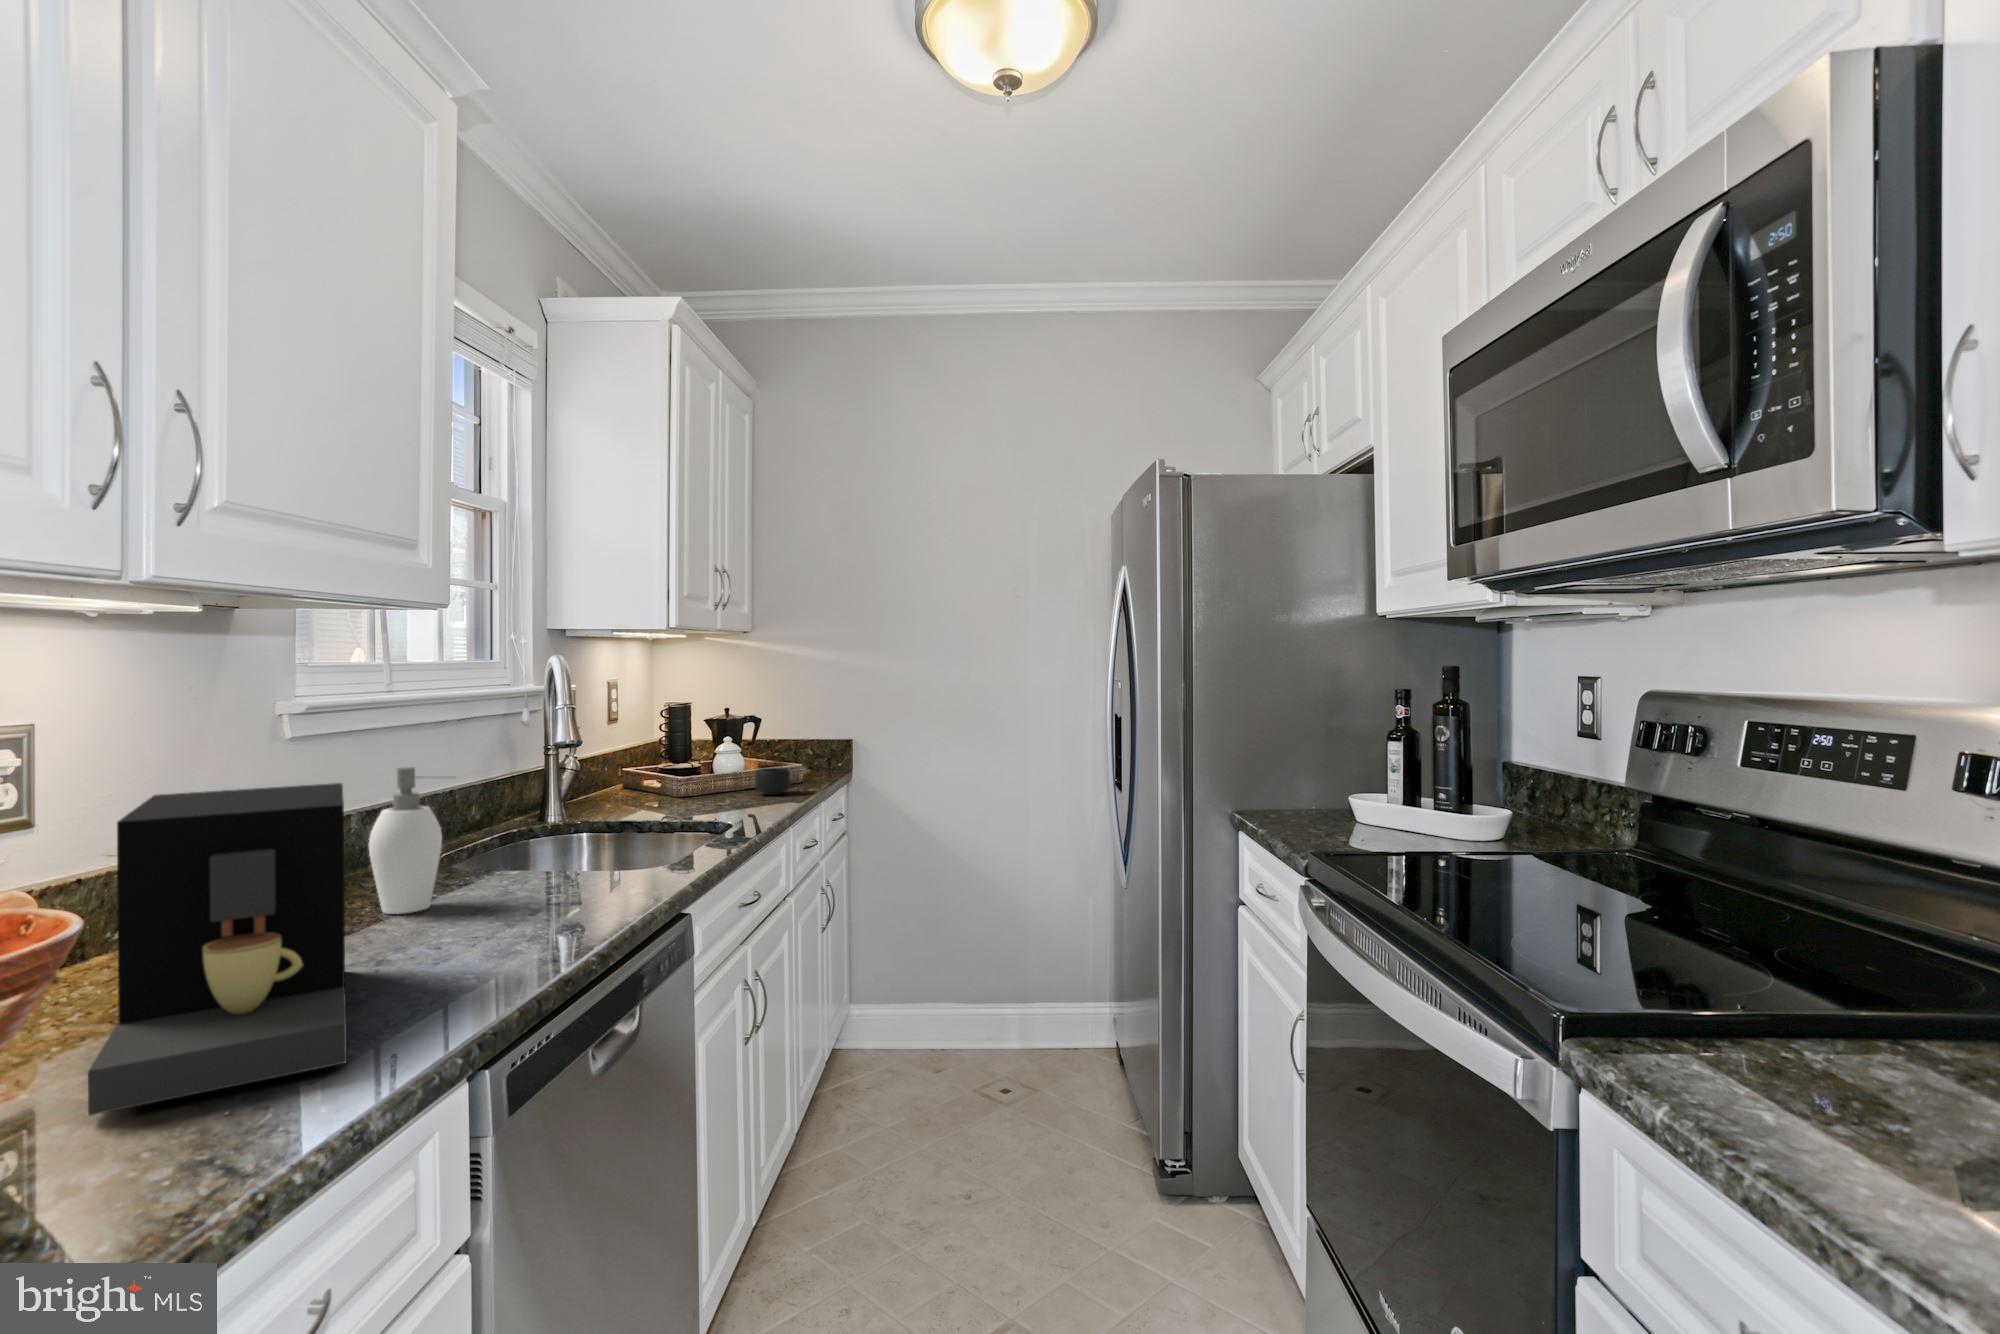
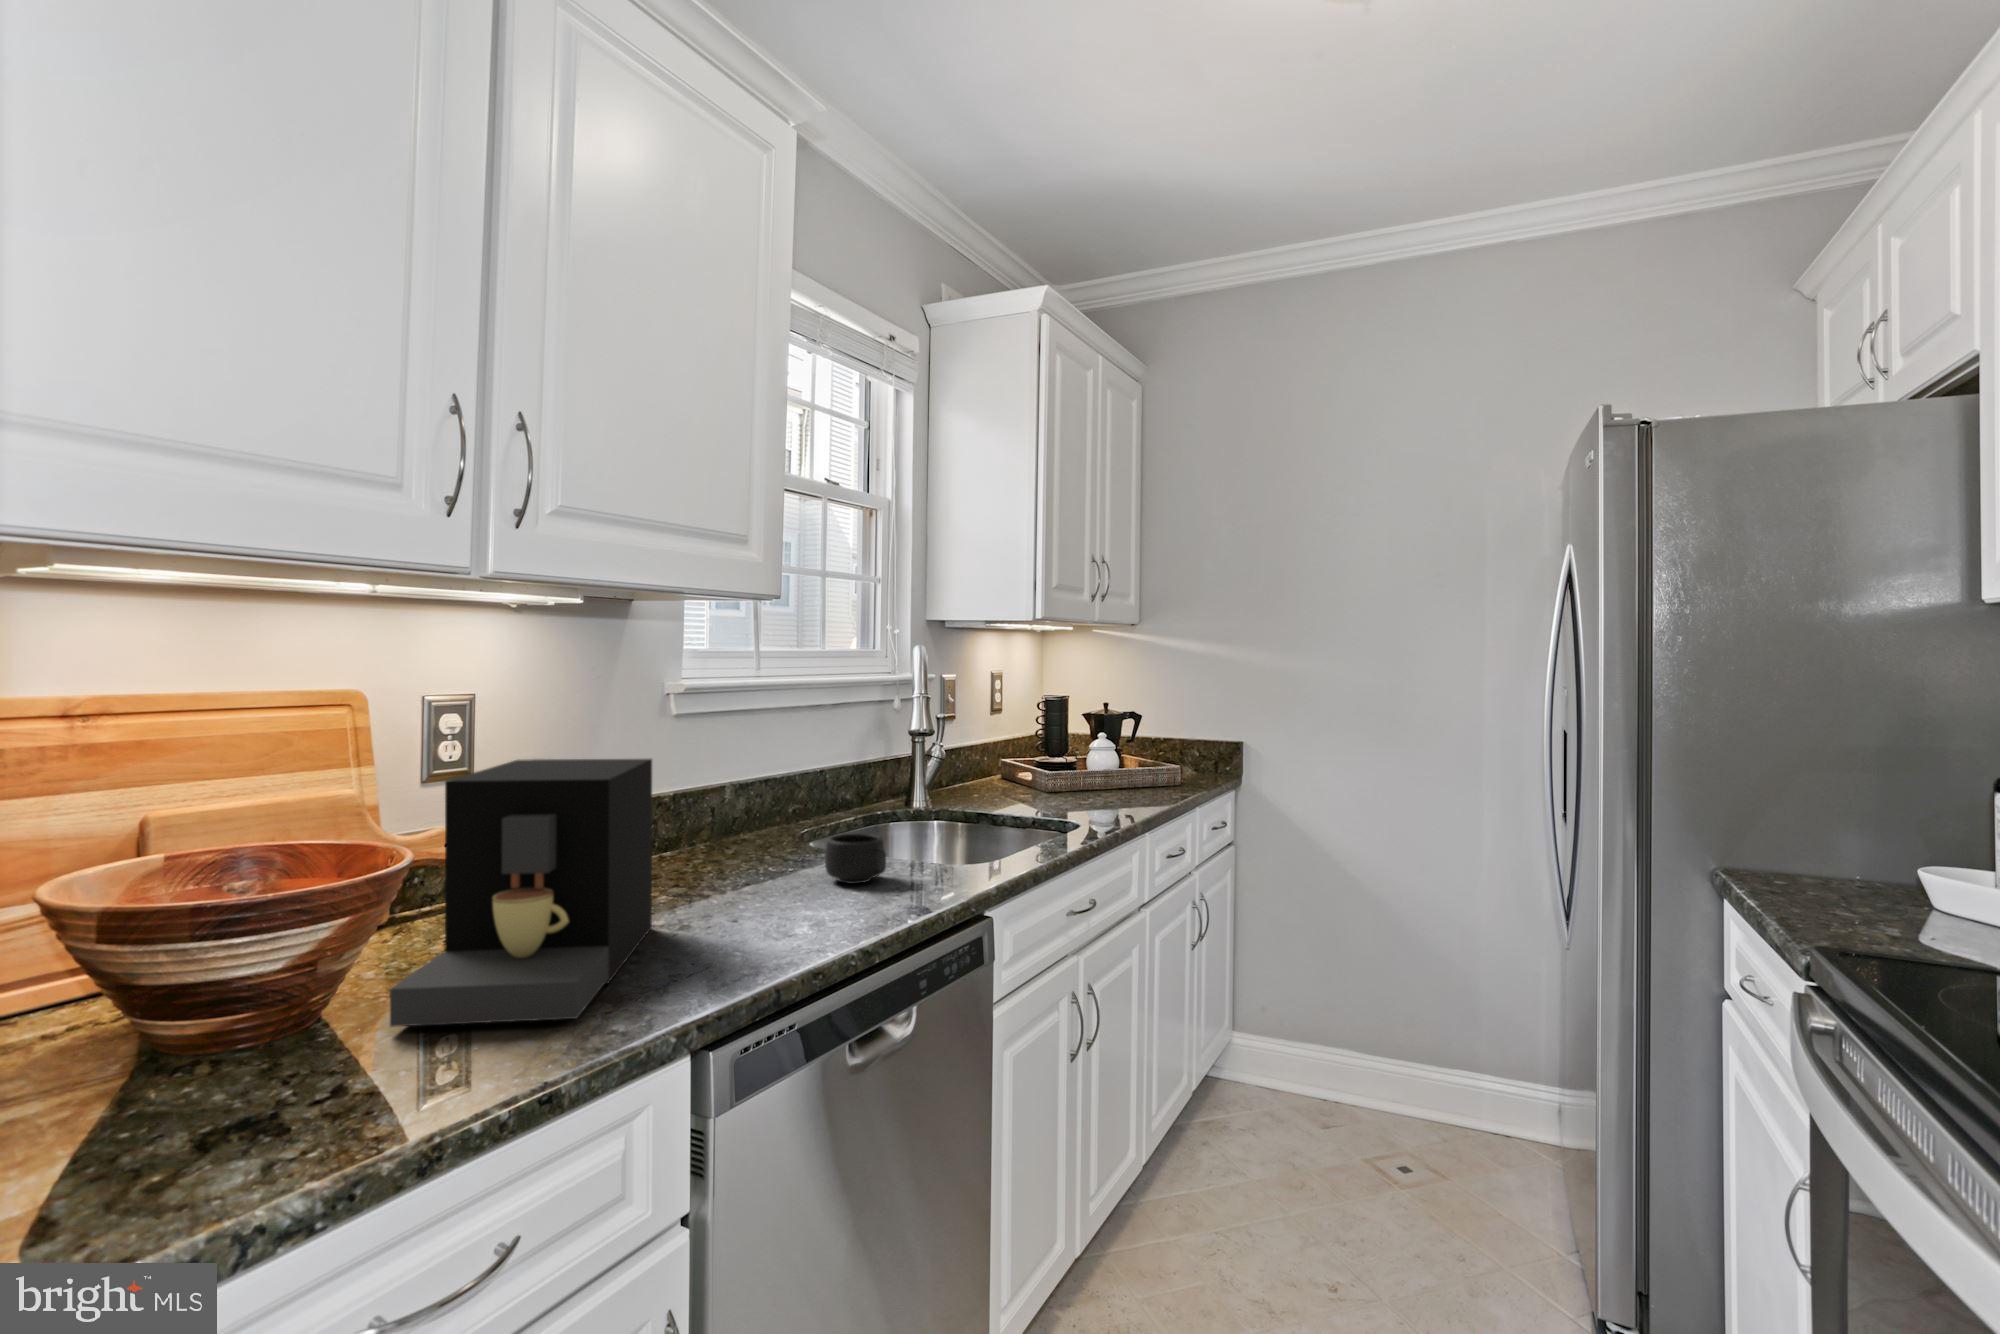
soap dispenser: present [369,767,442,914] -> none [710,747,776,881]
mug: present [755,767,795,795] -> present [825,833,886,884]

